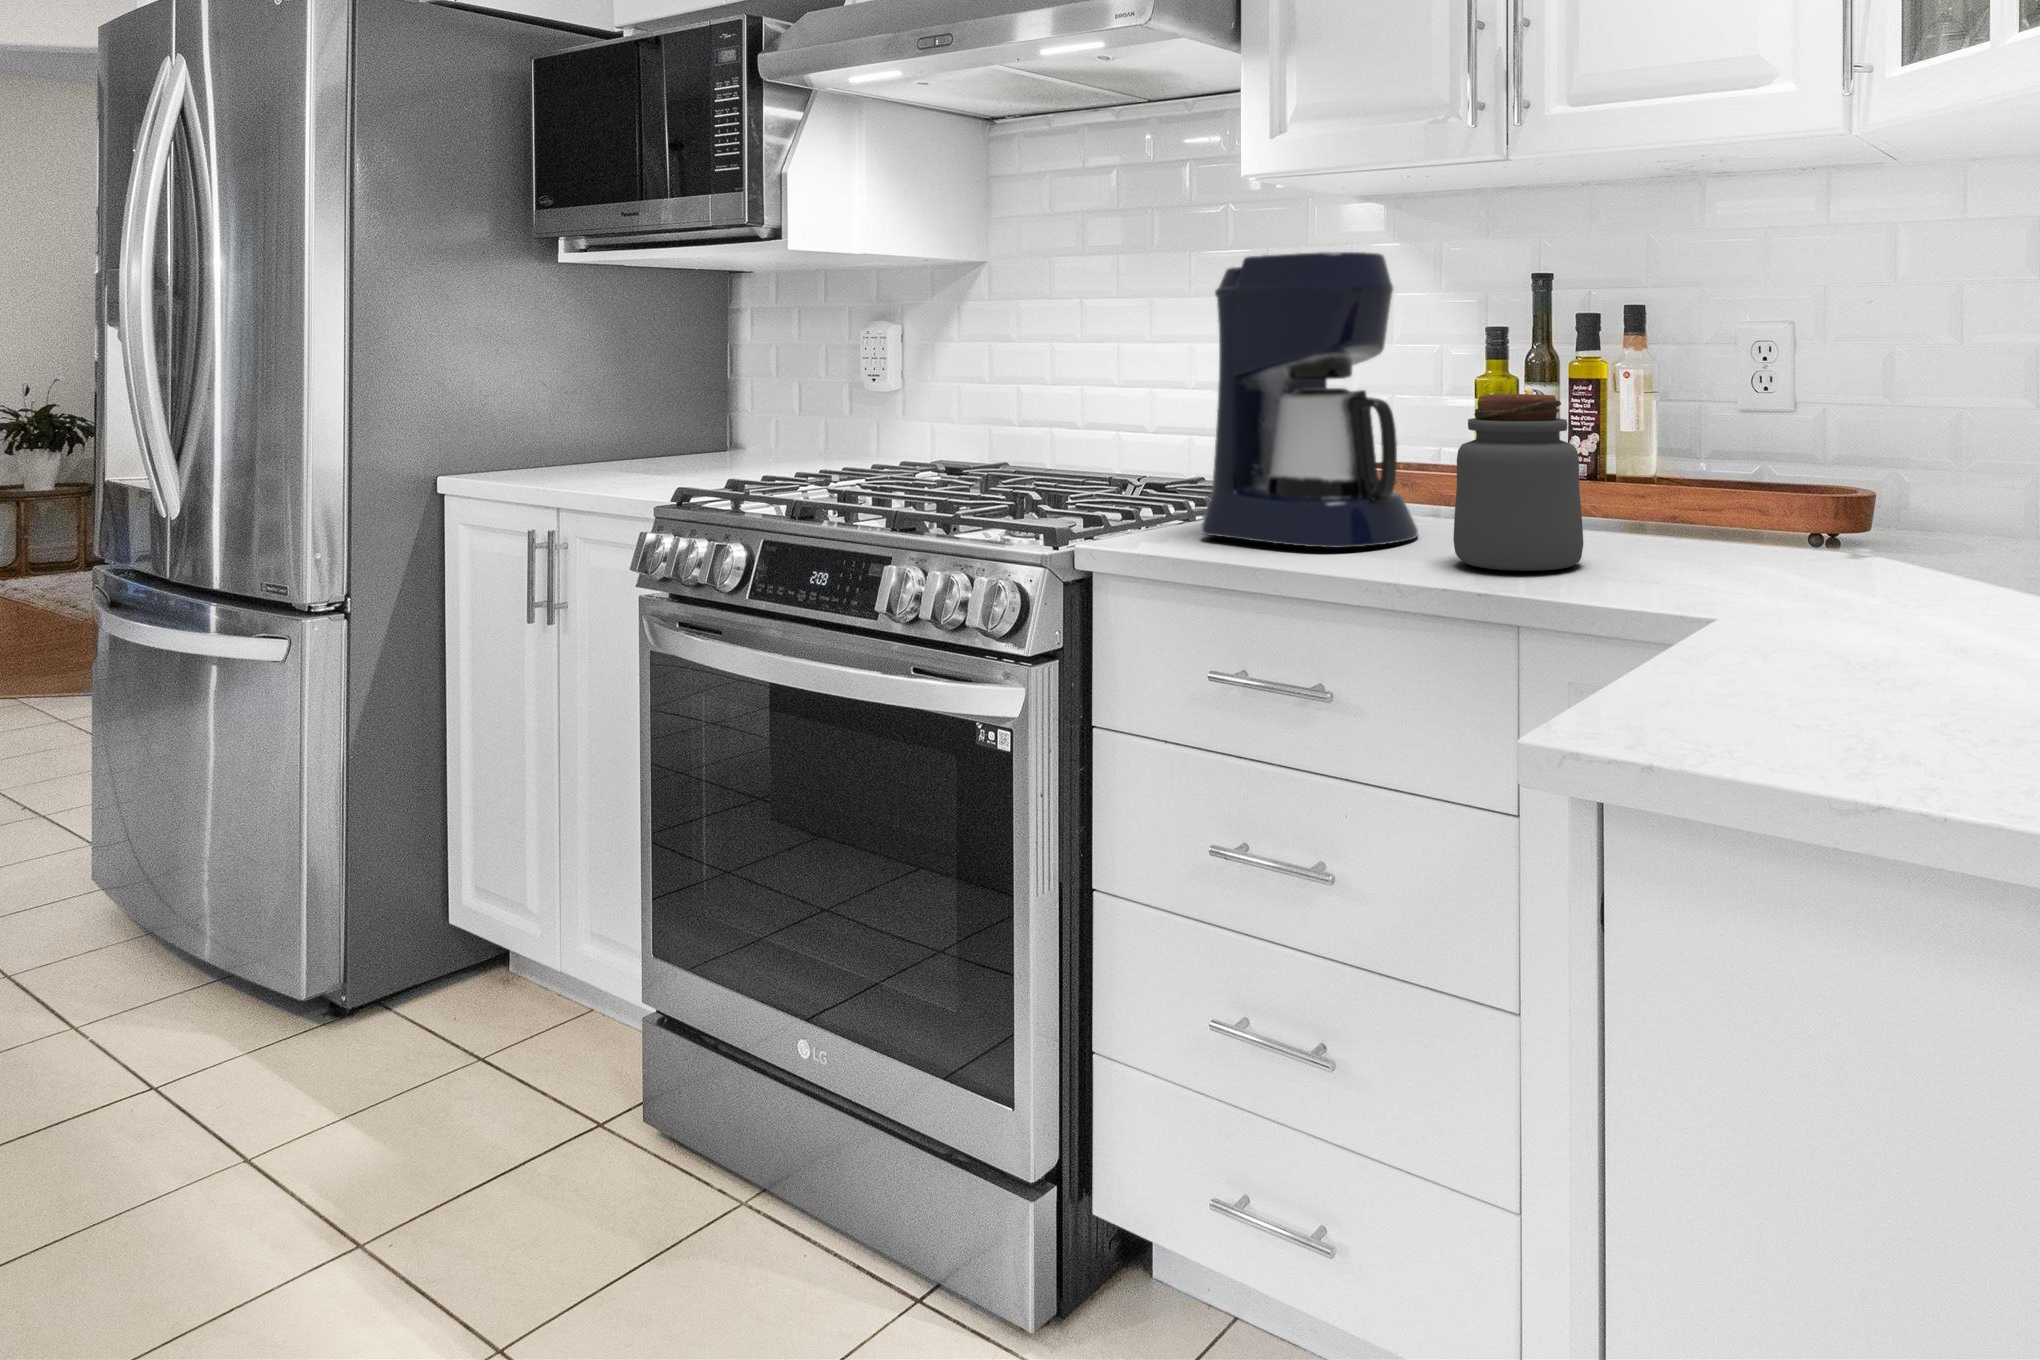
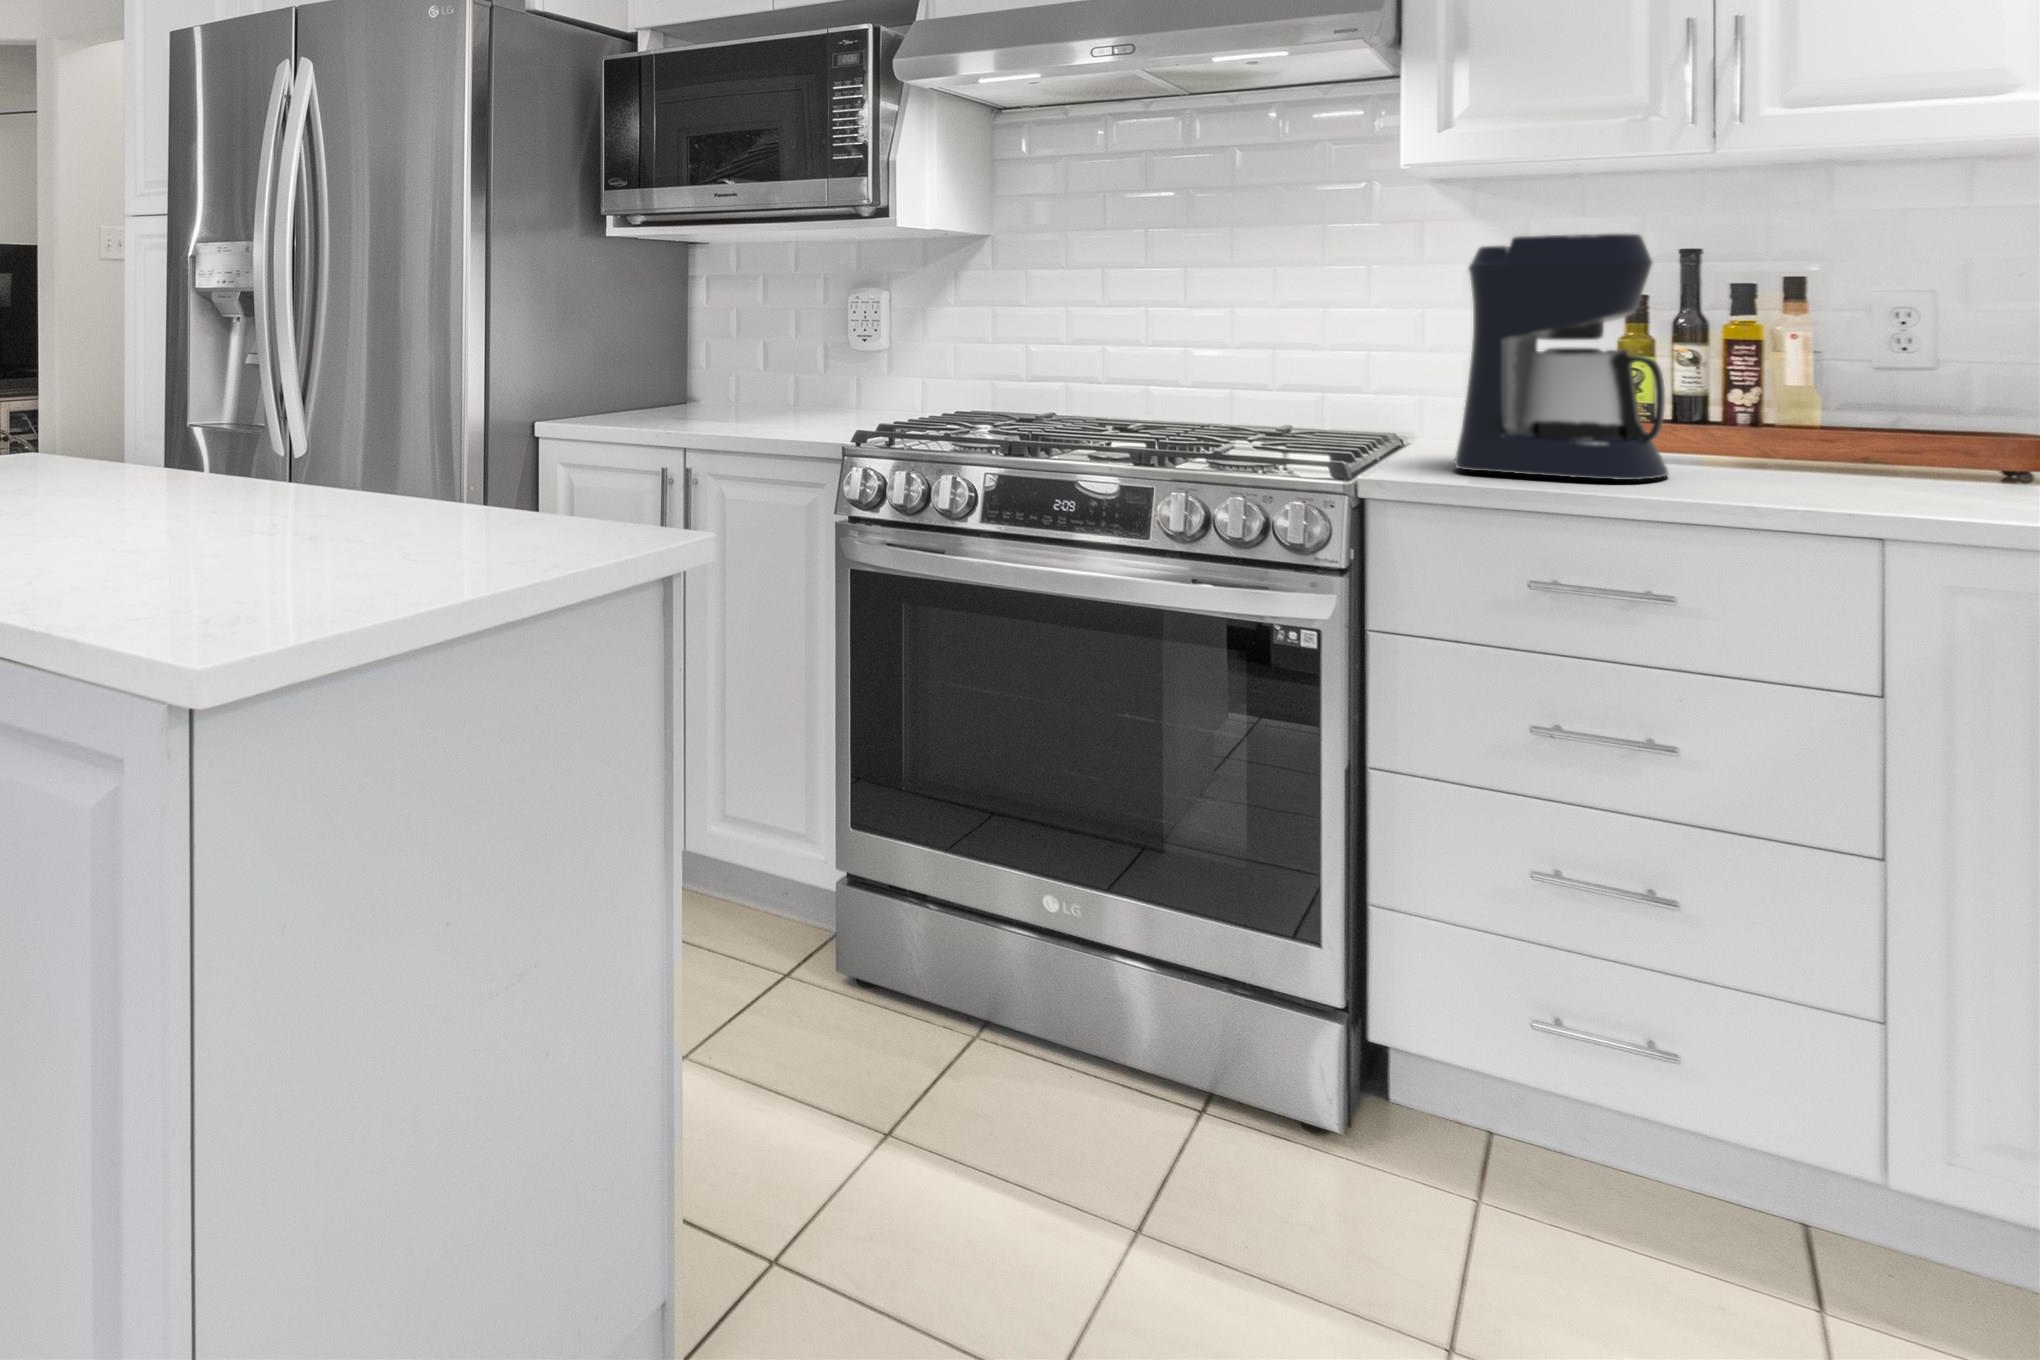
jar: present [1453,394,1583,571] -> none [1768,352,1906,496]

